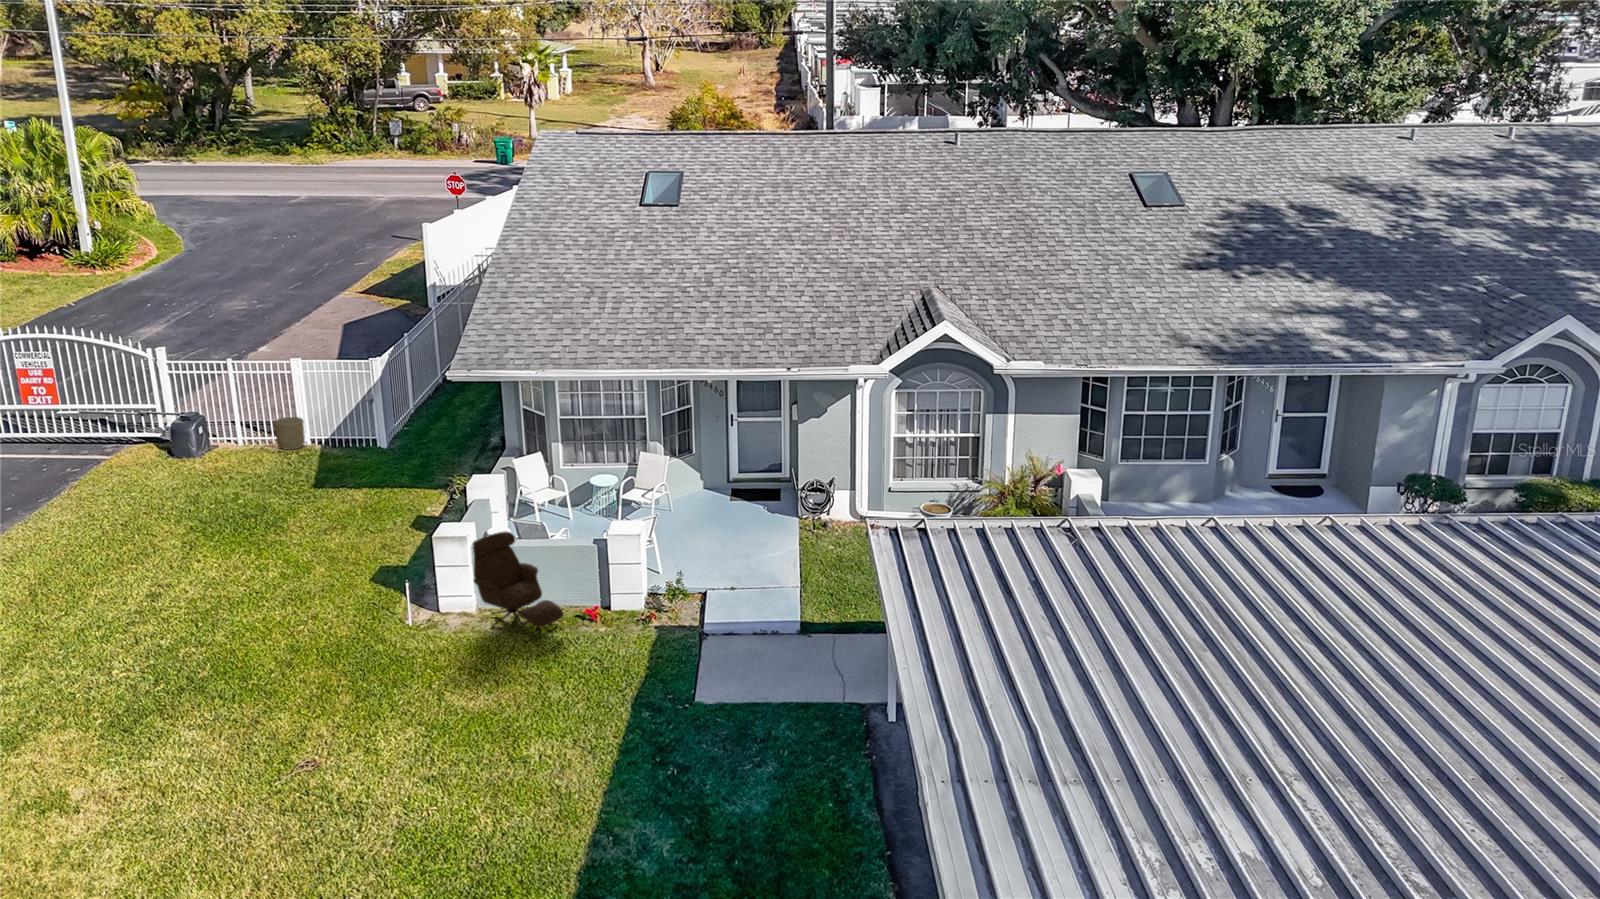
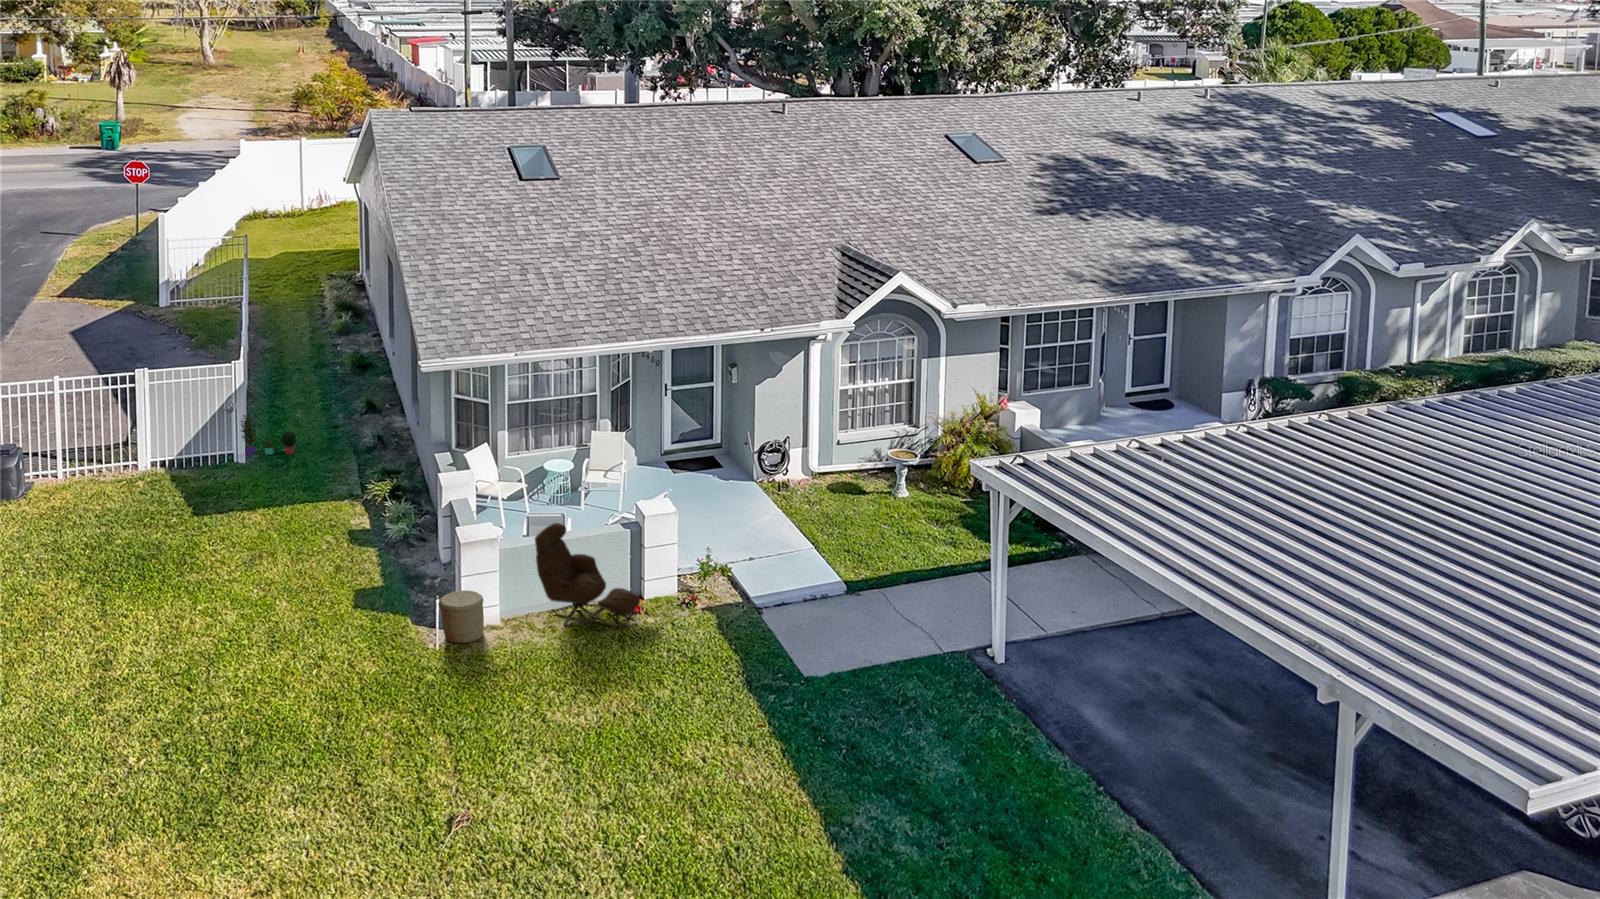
potted plant: none [386,405,431,445] -> present [241,414,297,455]
woven basket: present [274,417,305,450] -> present [439,590,484,643]

